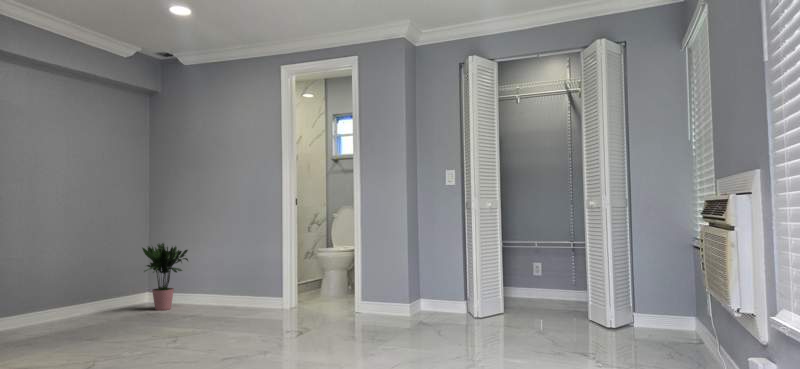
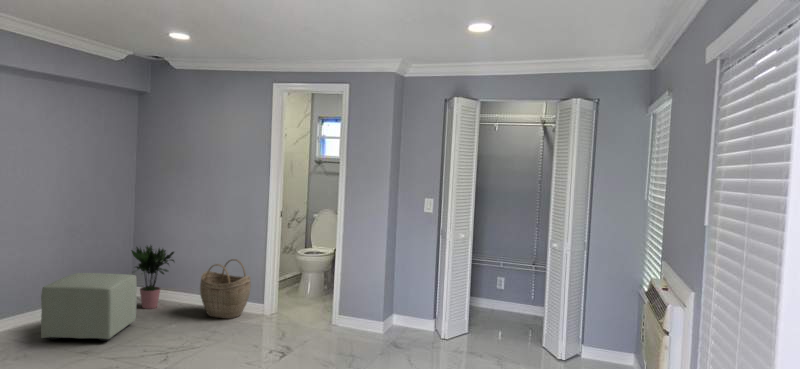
woven basket: none [214,252,267,314] -> present [200,259,251,319]
ottoman: none [42,266,146,335] -> present [41,273,137,341]

